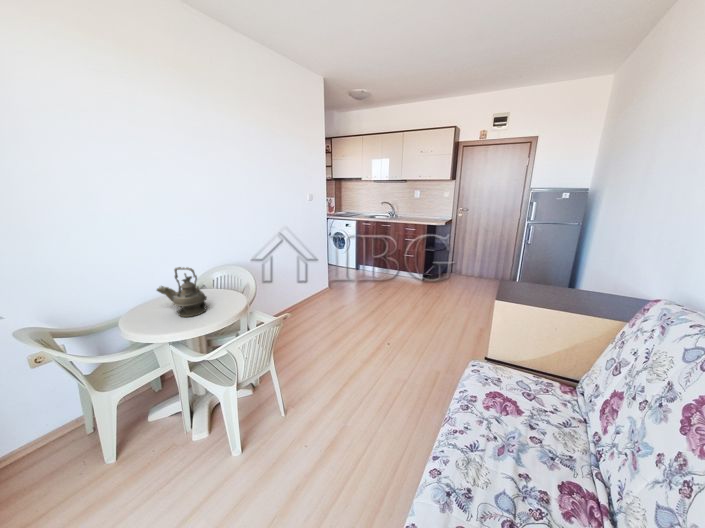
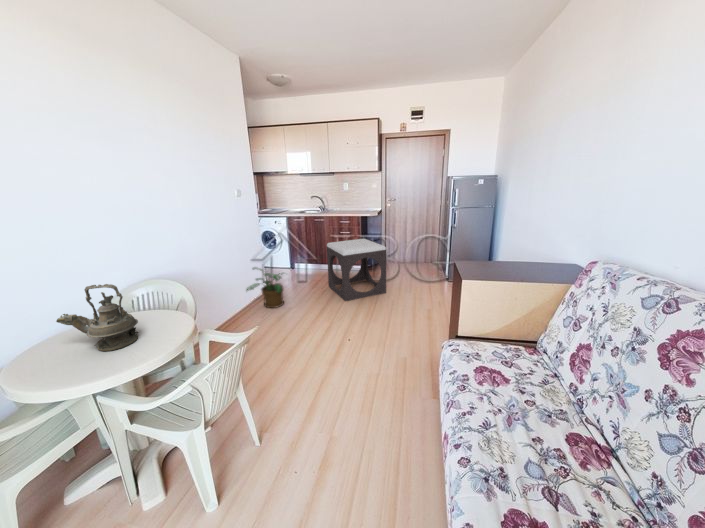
footstool: none [388,247,446,307] -> present [327,239,386,301]
potted plant: none [311,265,348,304] -> present [246,267,284,308]

